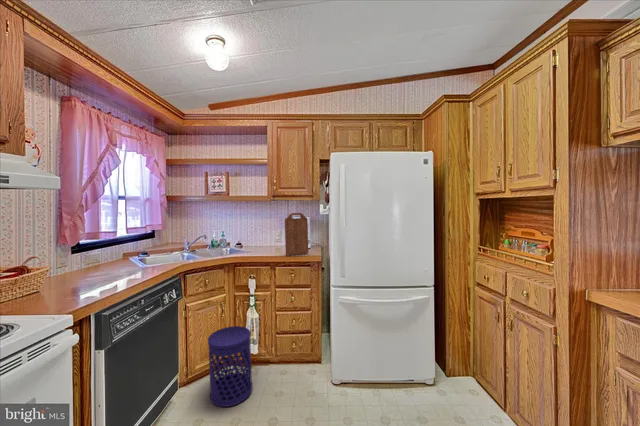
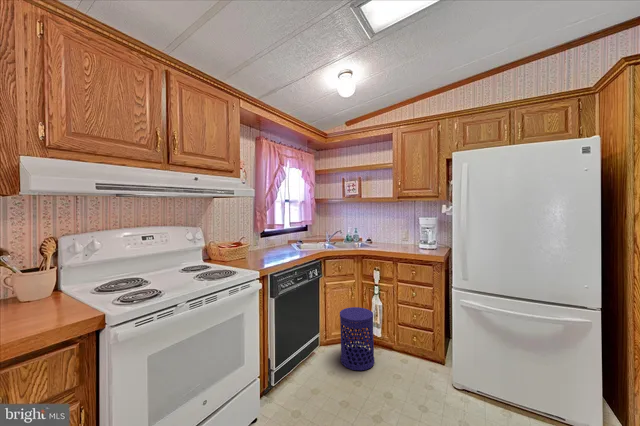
cutting board: present [285,213,308,256] -> none [407,213,431,253]

